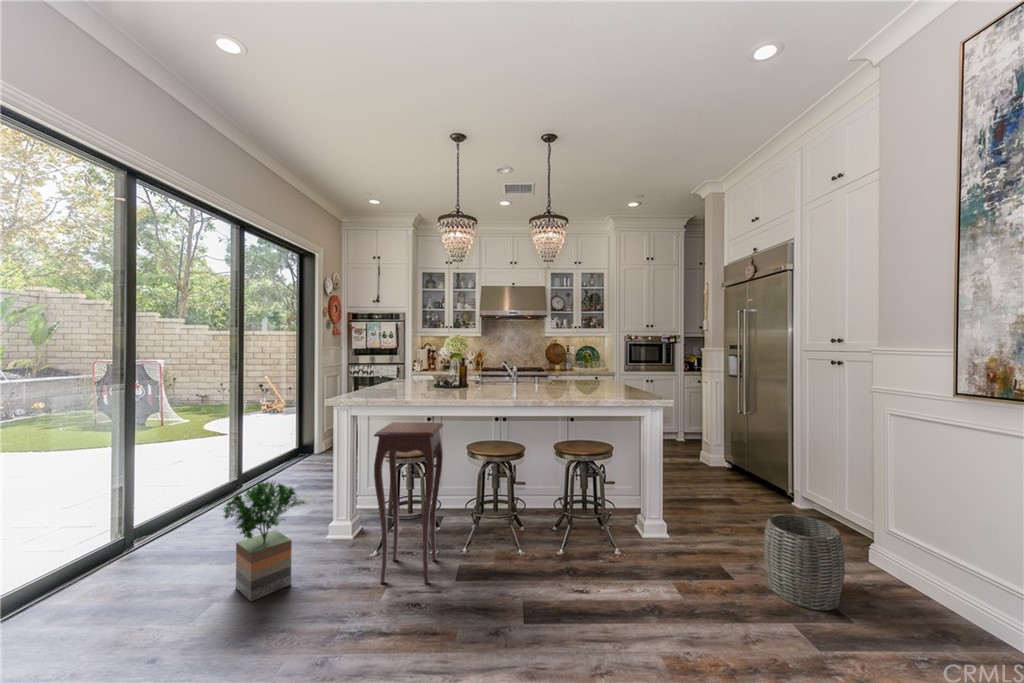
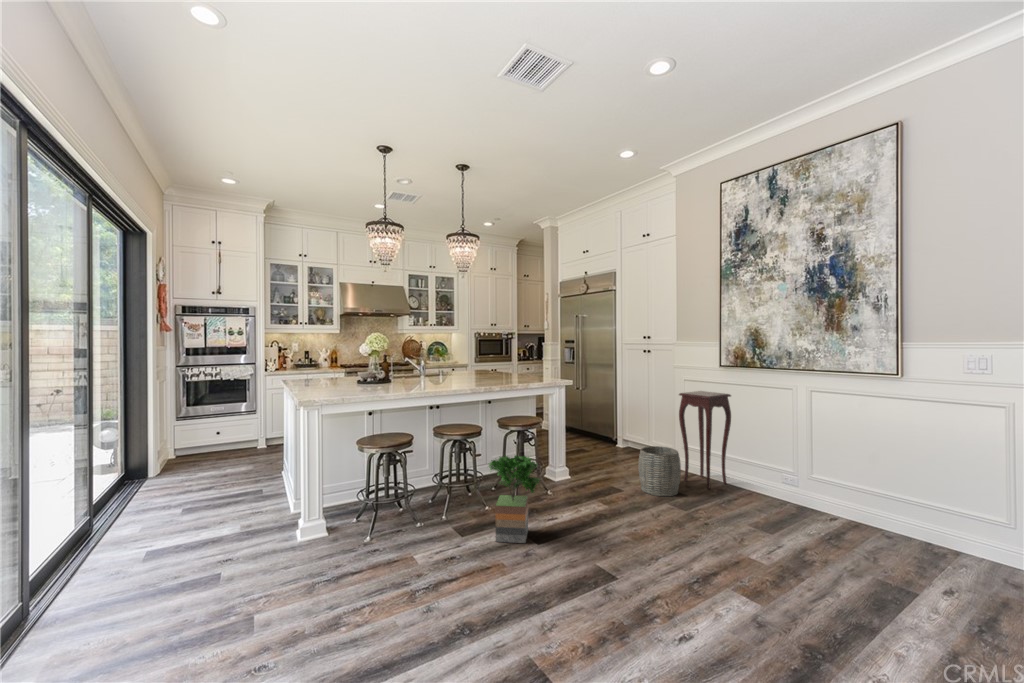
side table: present [374,422,443,584] -> present [679,391,731,489]
potted tree: present [223,482,307,601] -> present [489,455,540,543]

